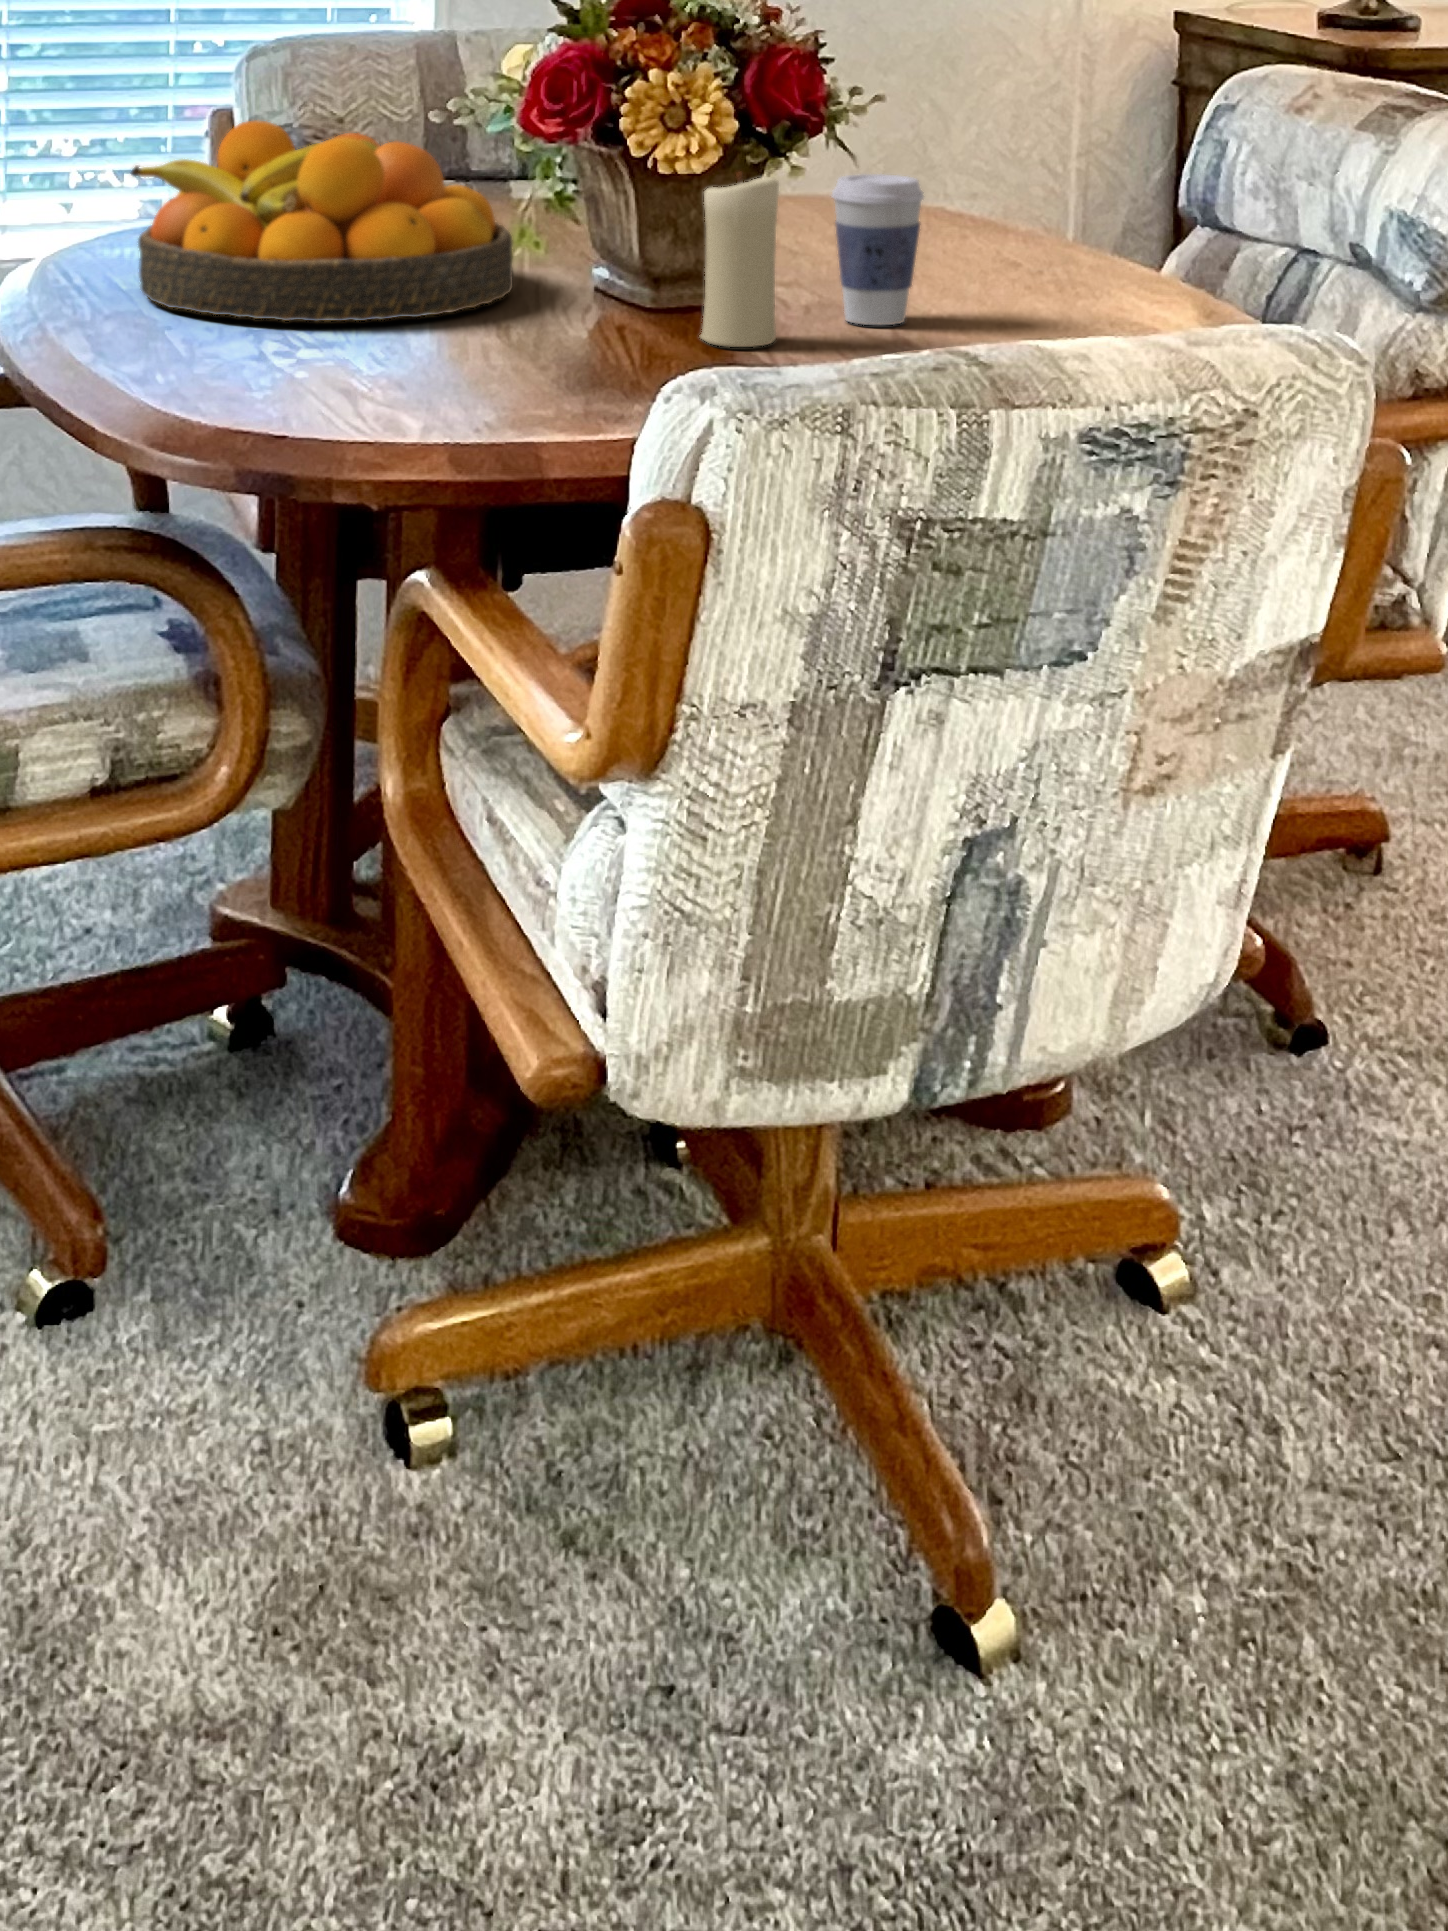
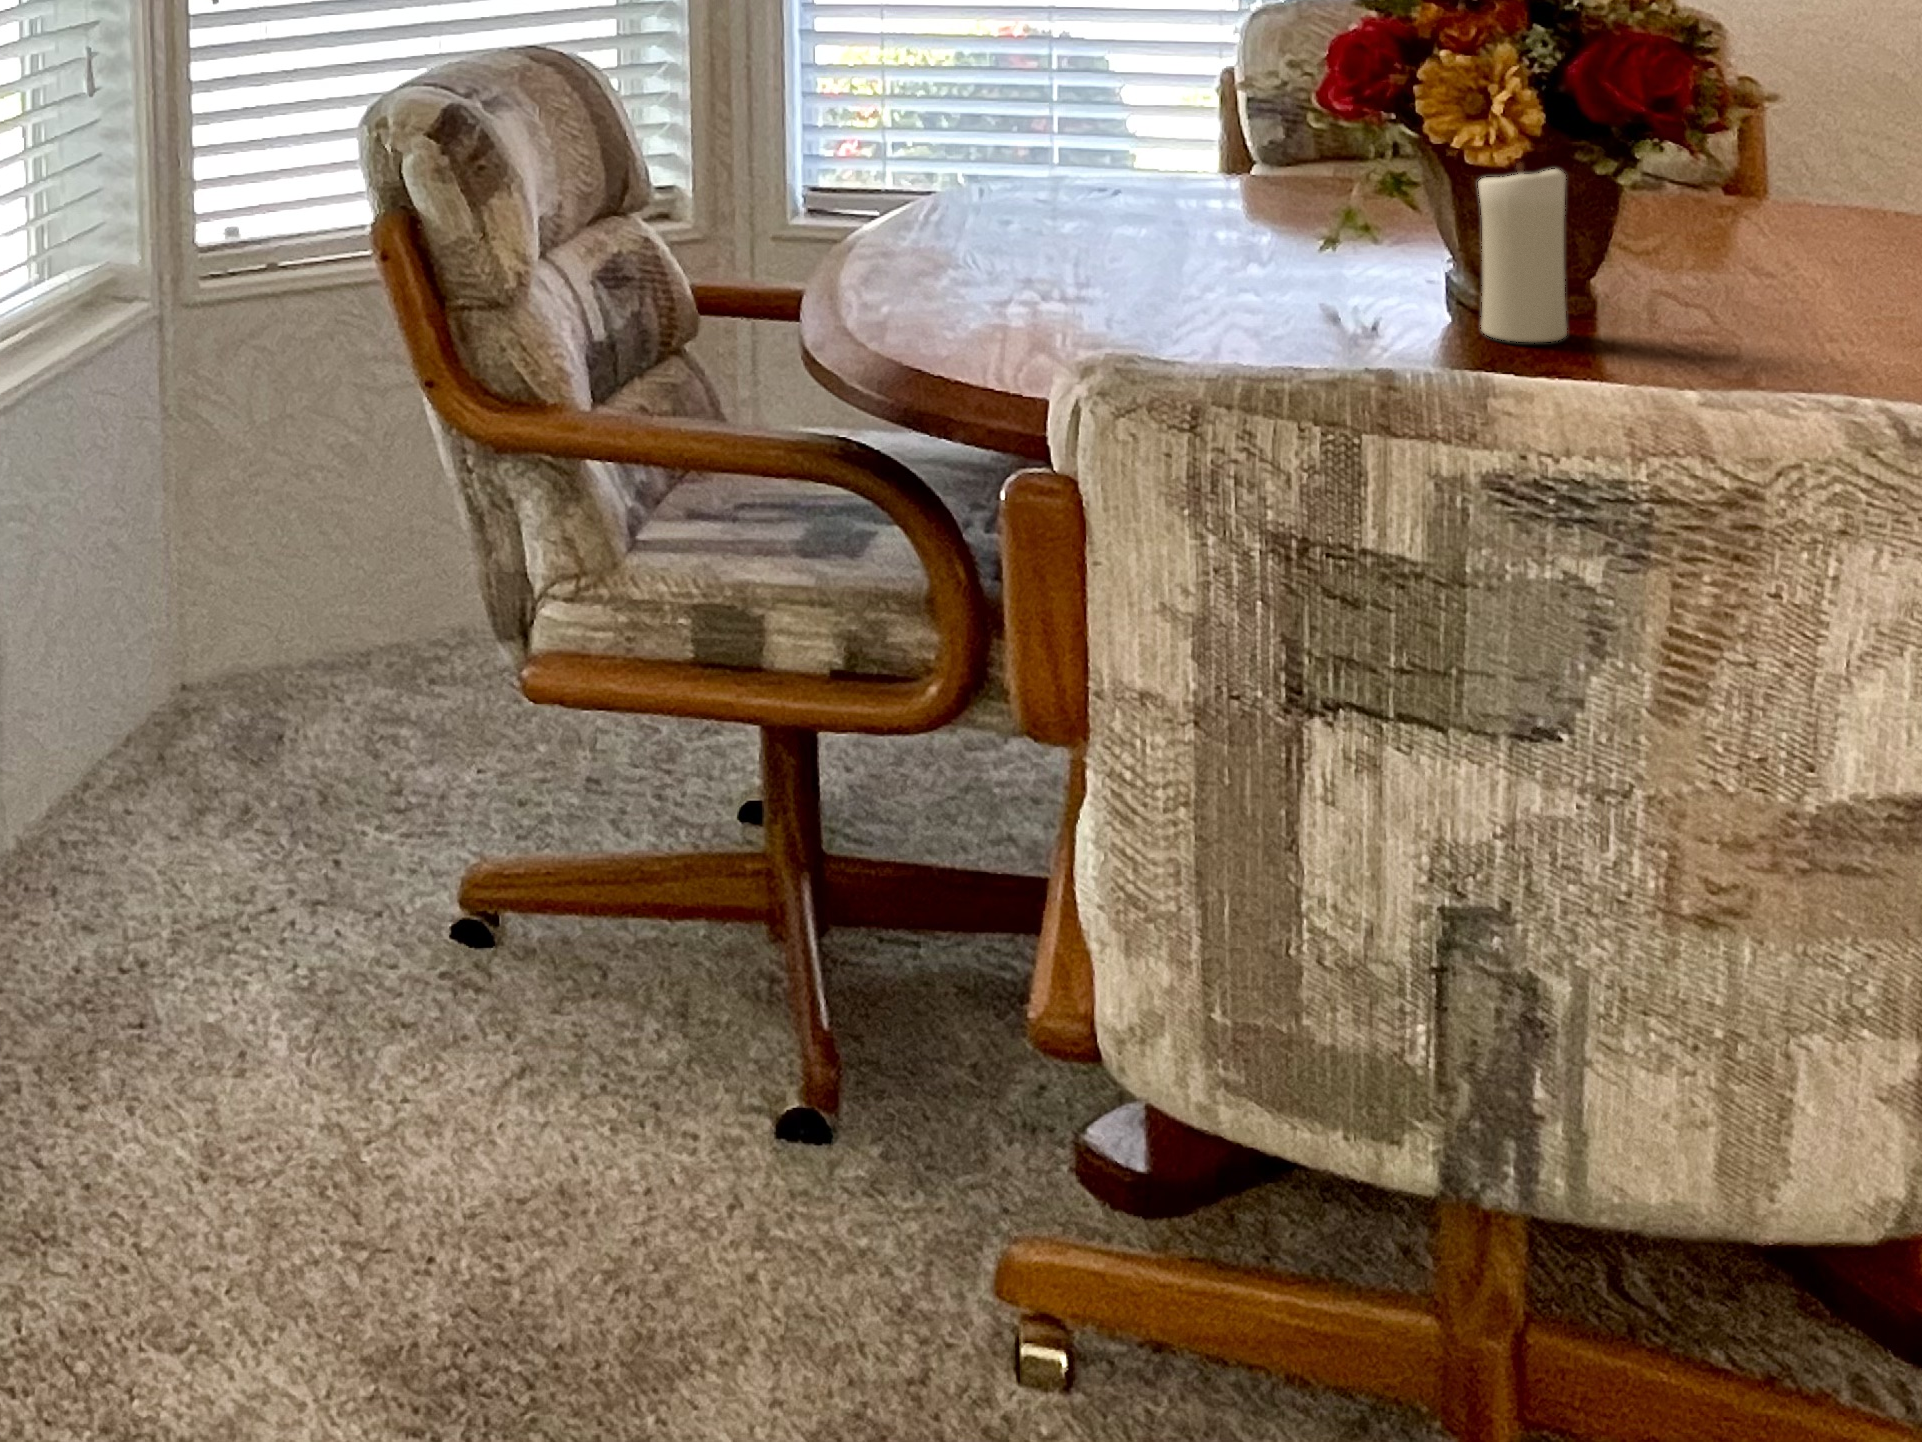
fruit bowl: present [131,120,513,321] -> none [990,94,1353,282]
coffee cup: present [832,174,924,325] -> none [1663,170,1782,334]

